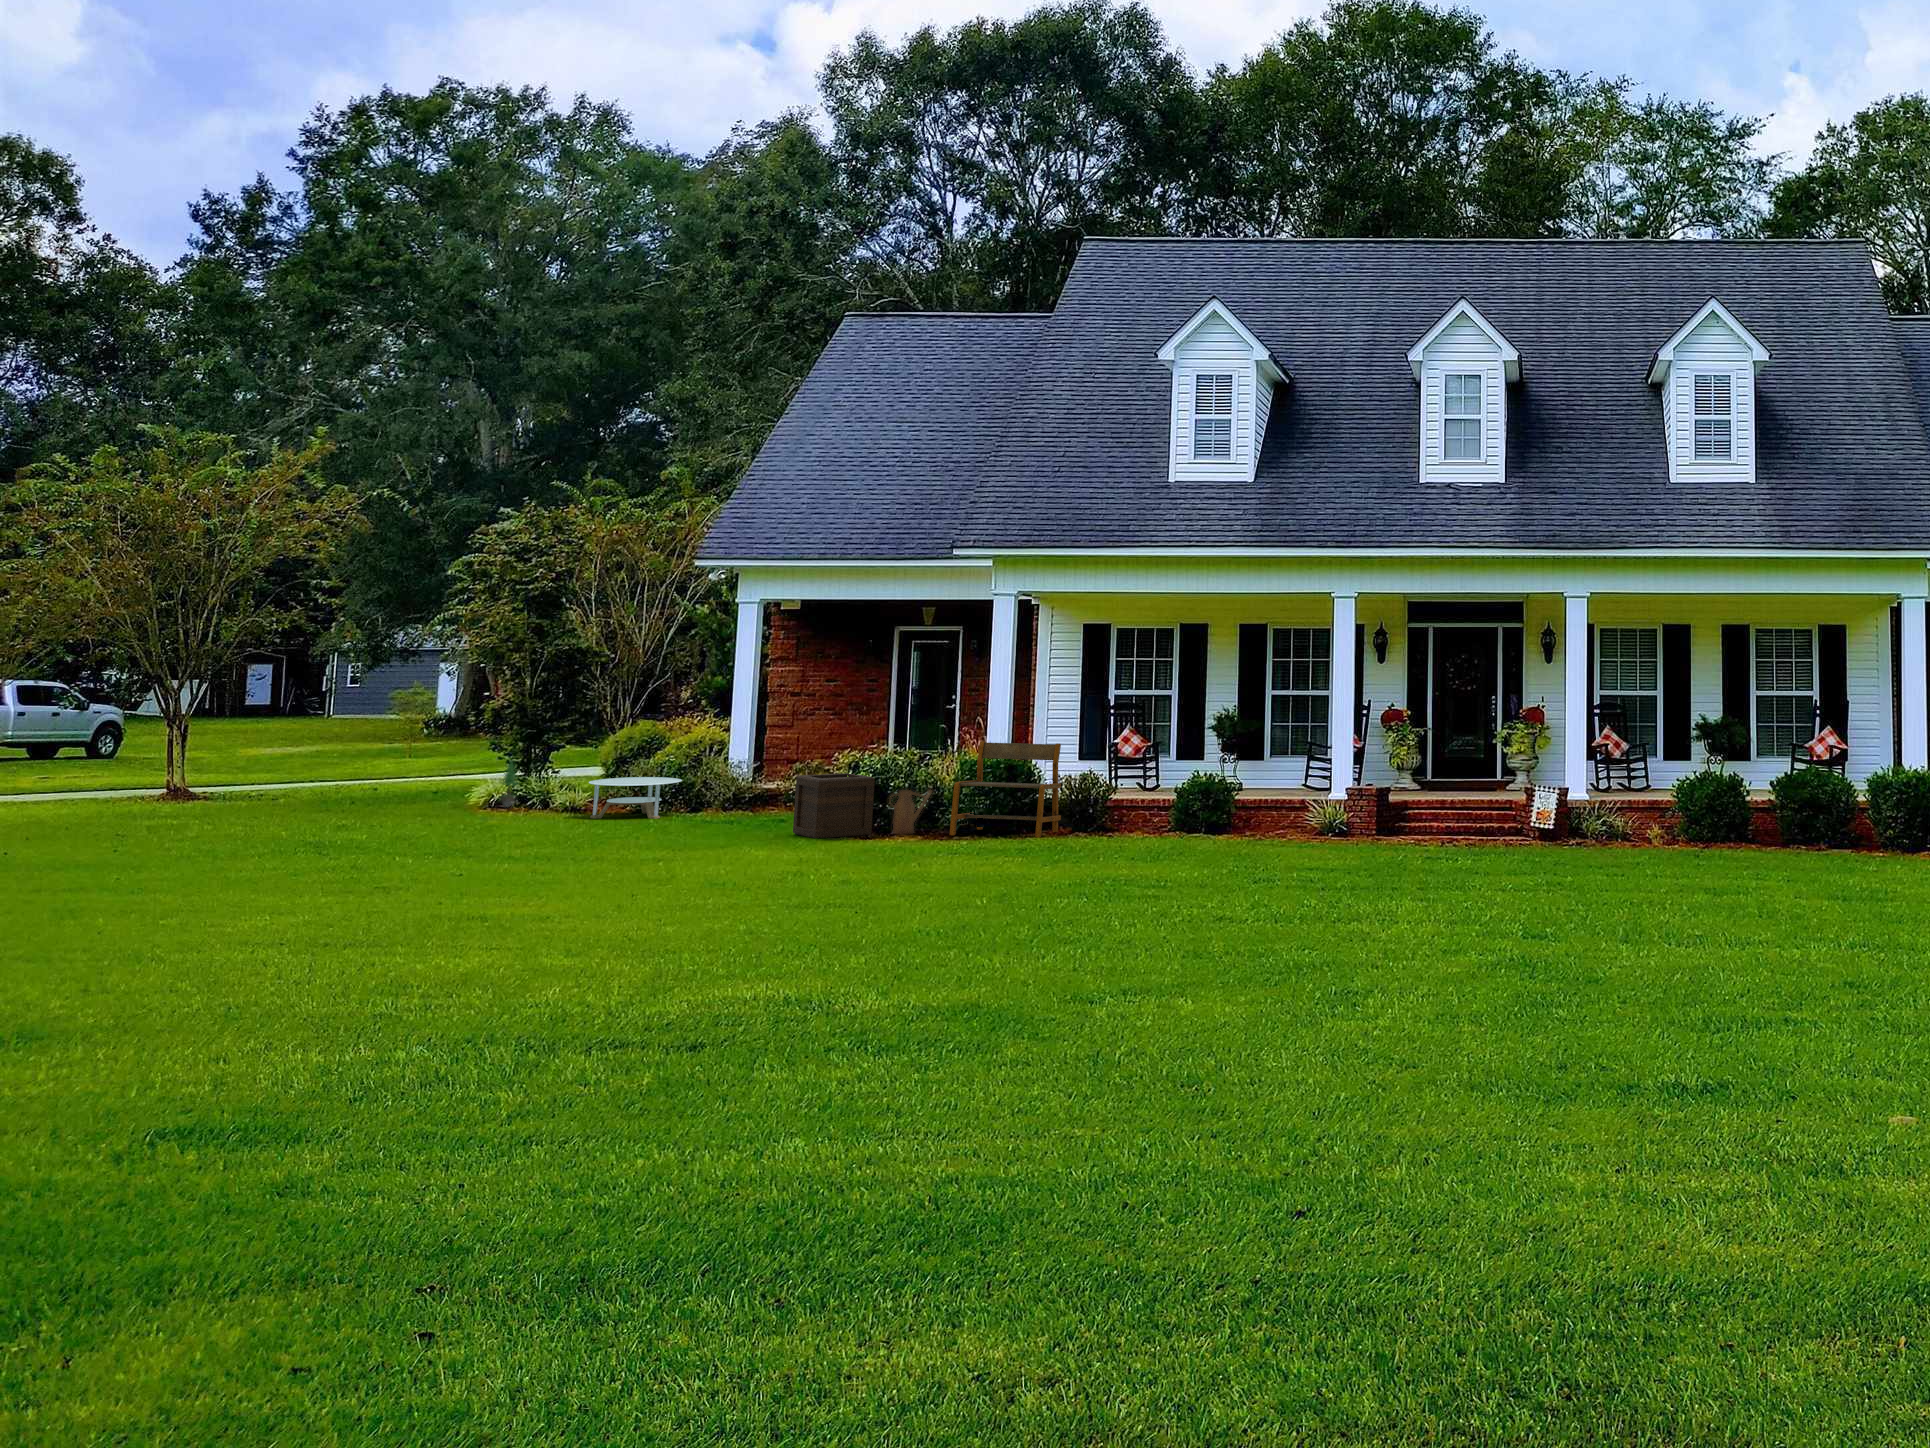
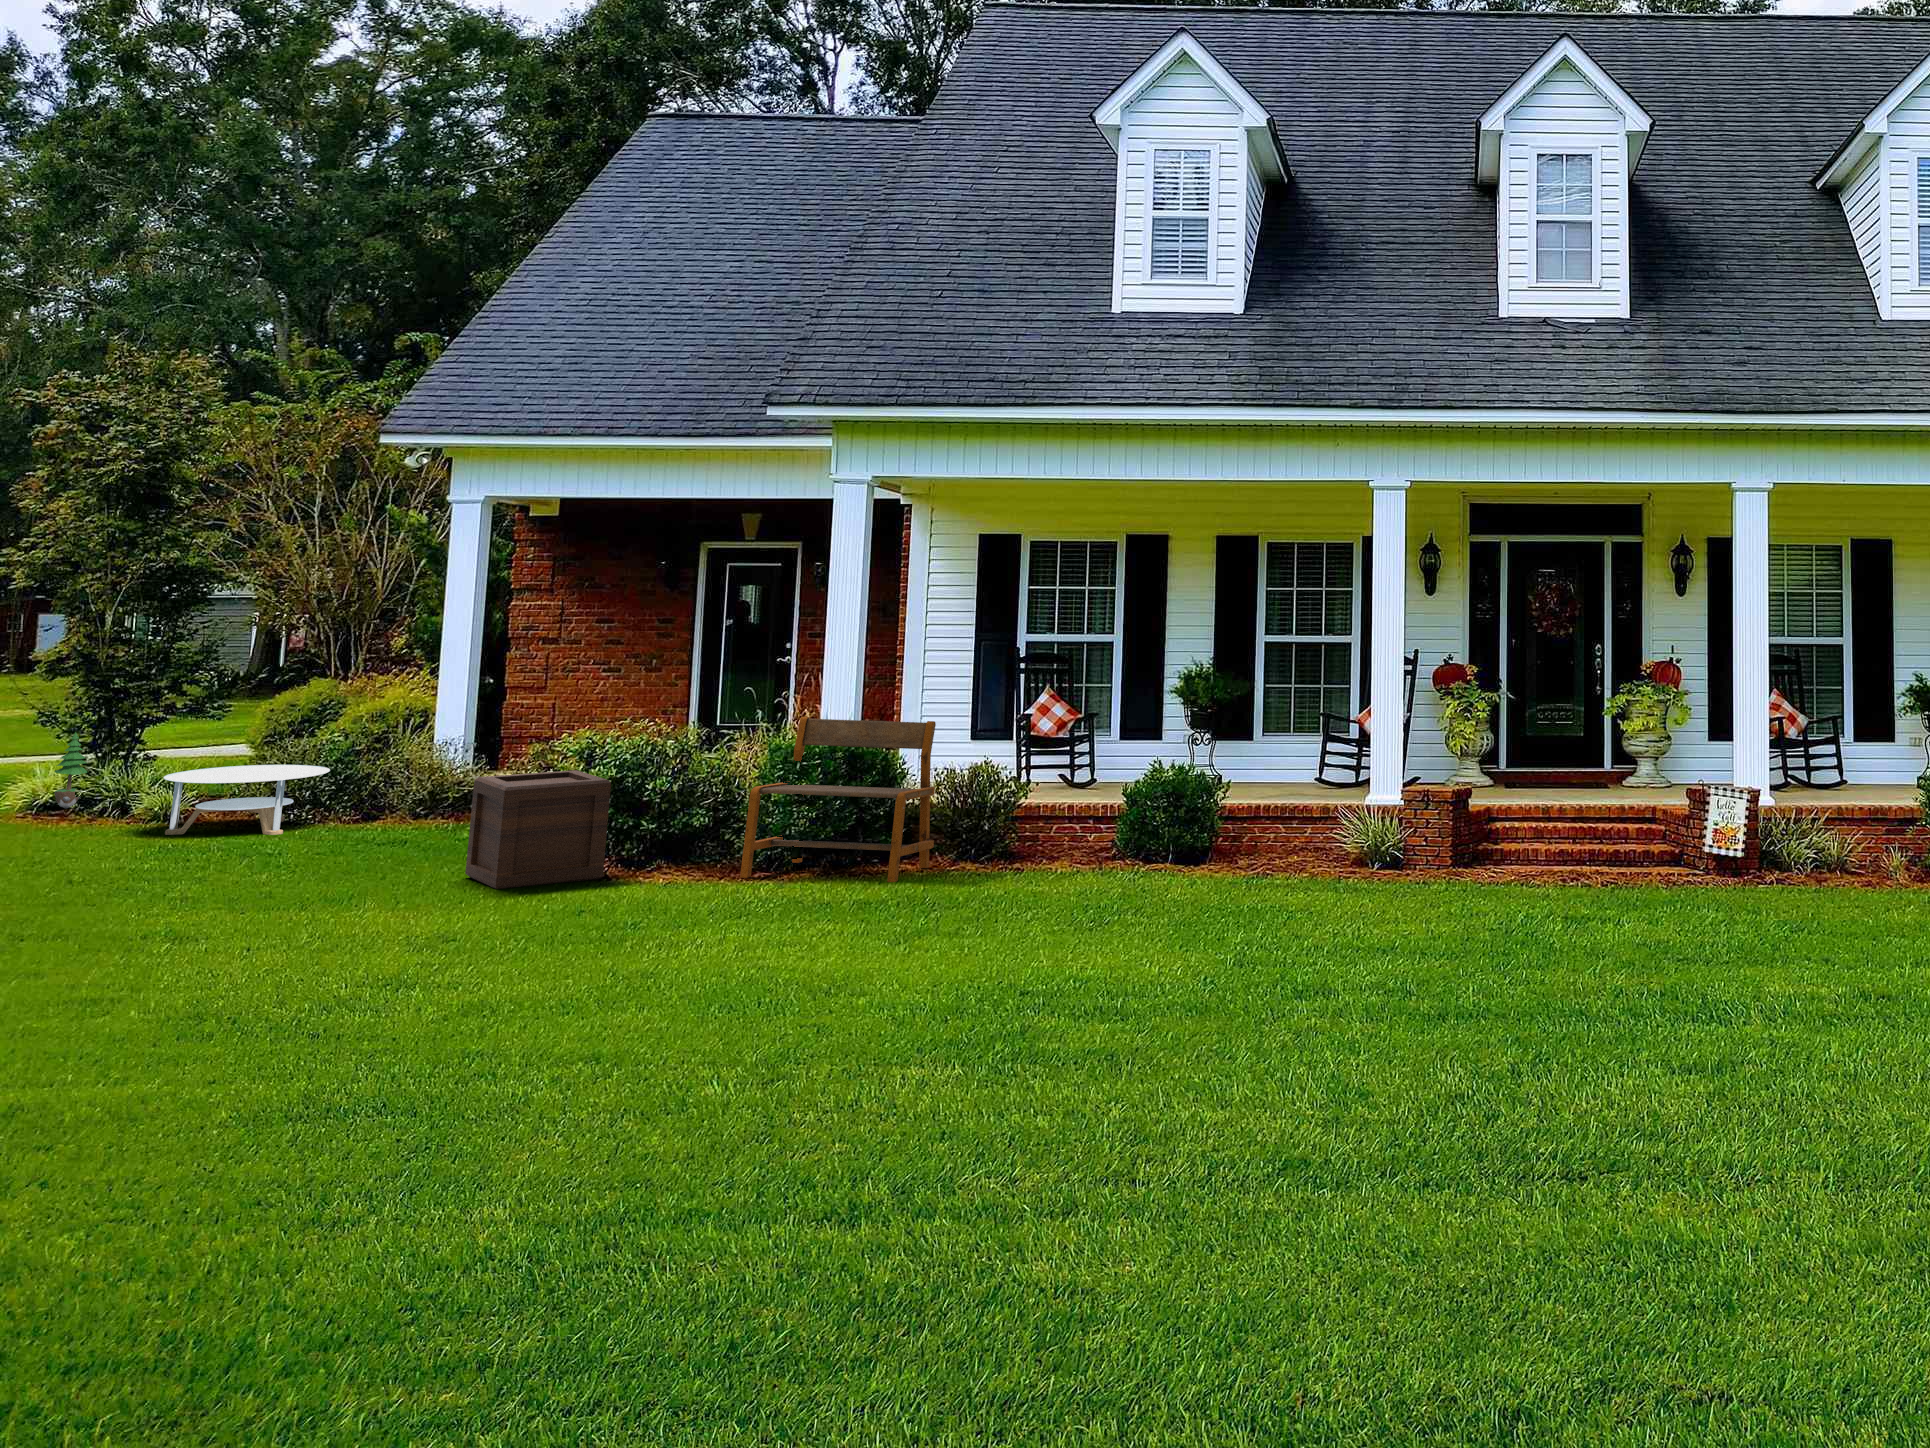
watering can: present [891,790,931,834] -> none [638,799,716,876]

